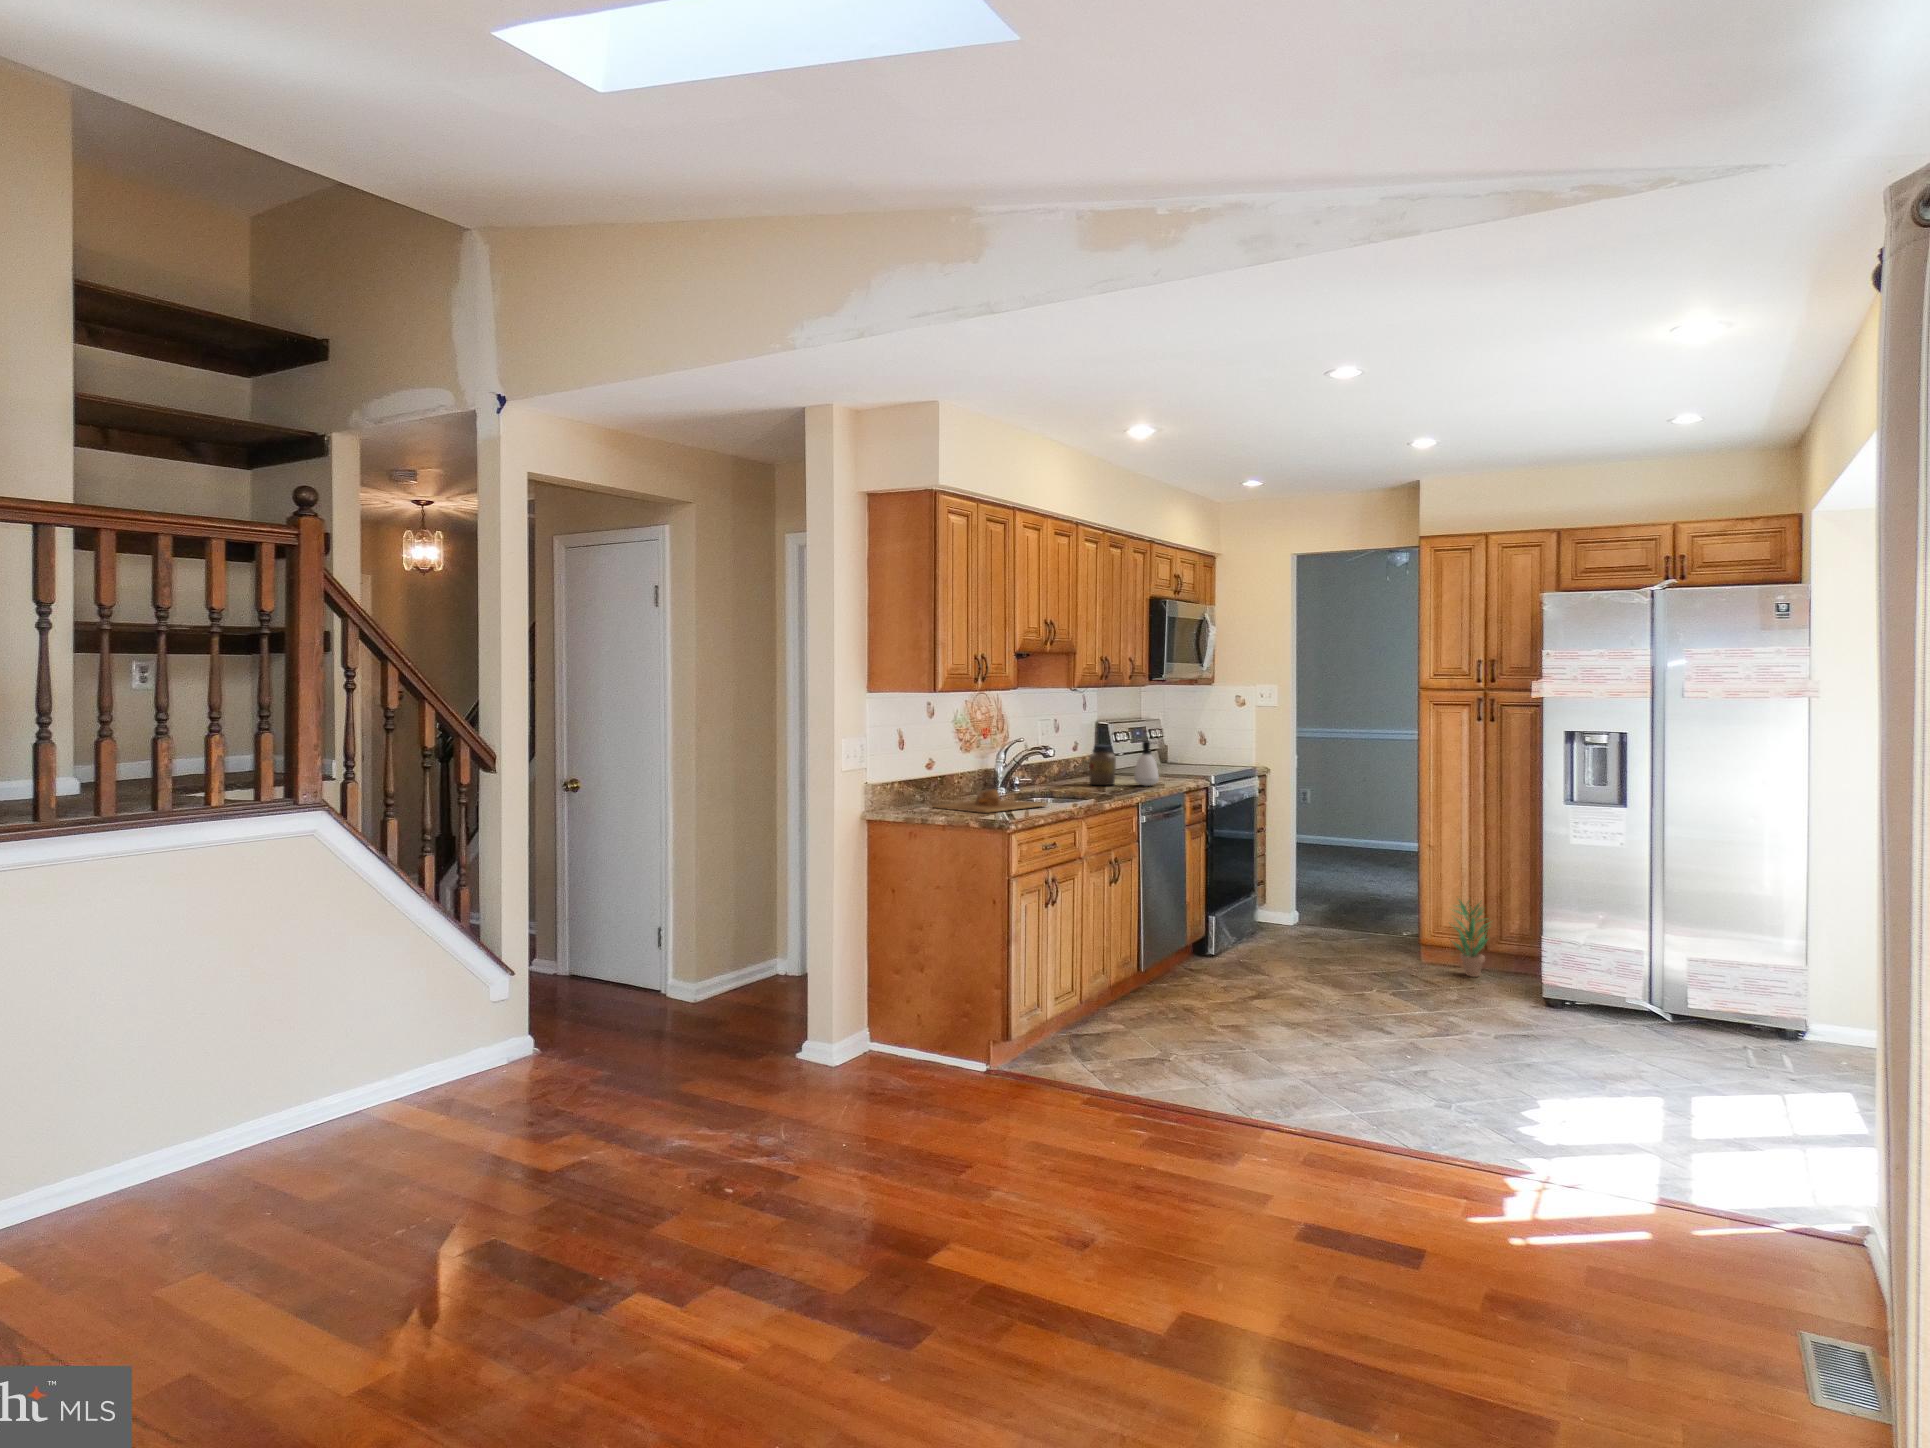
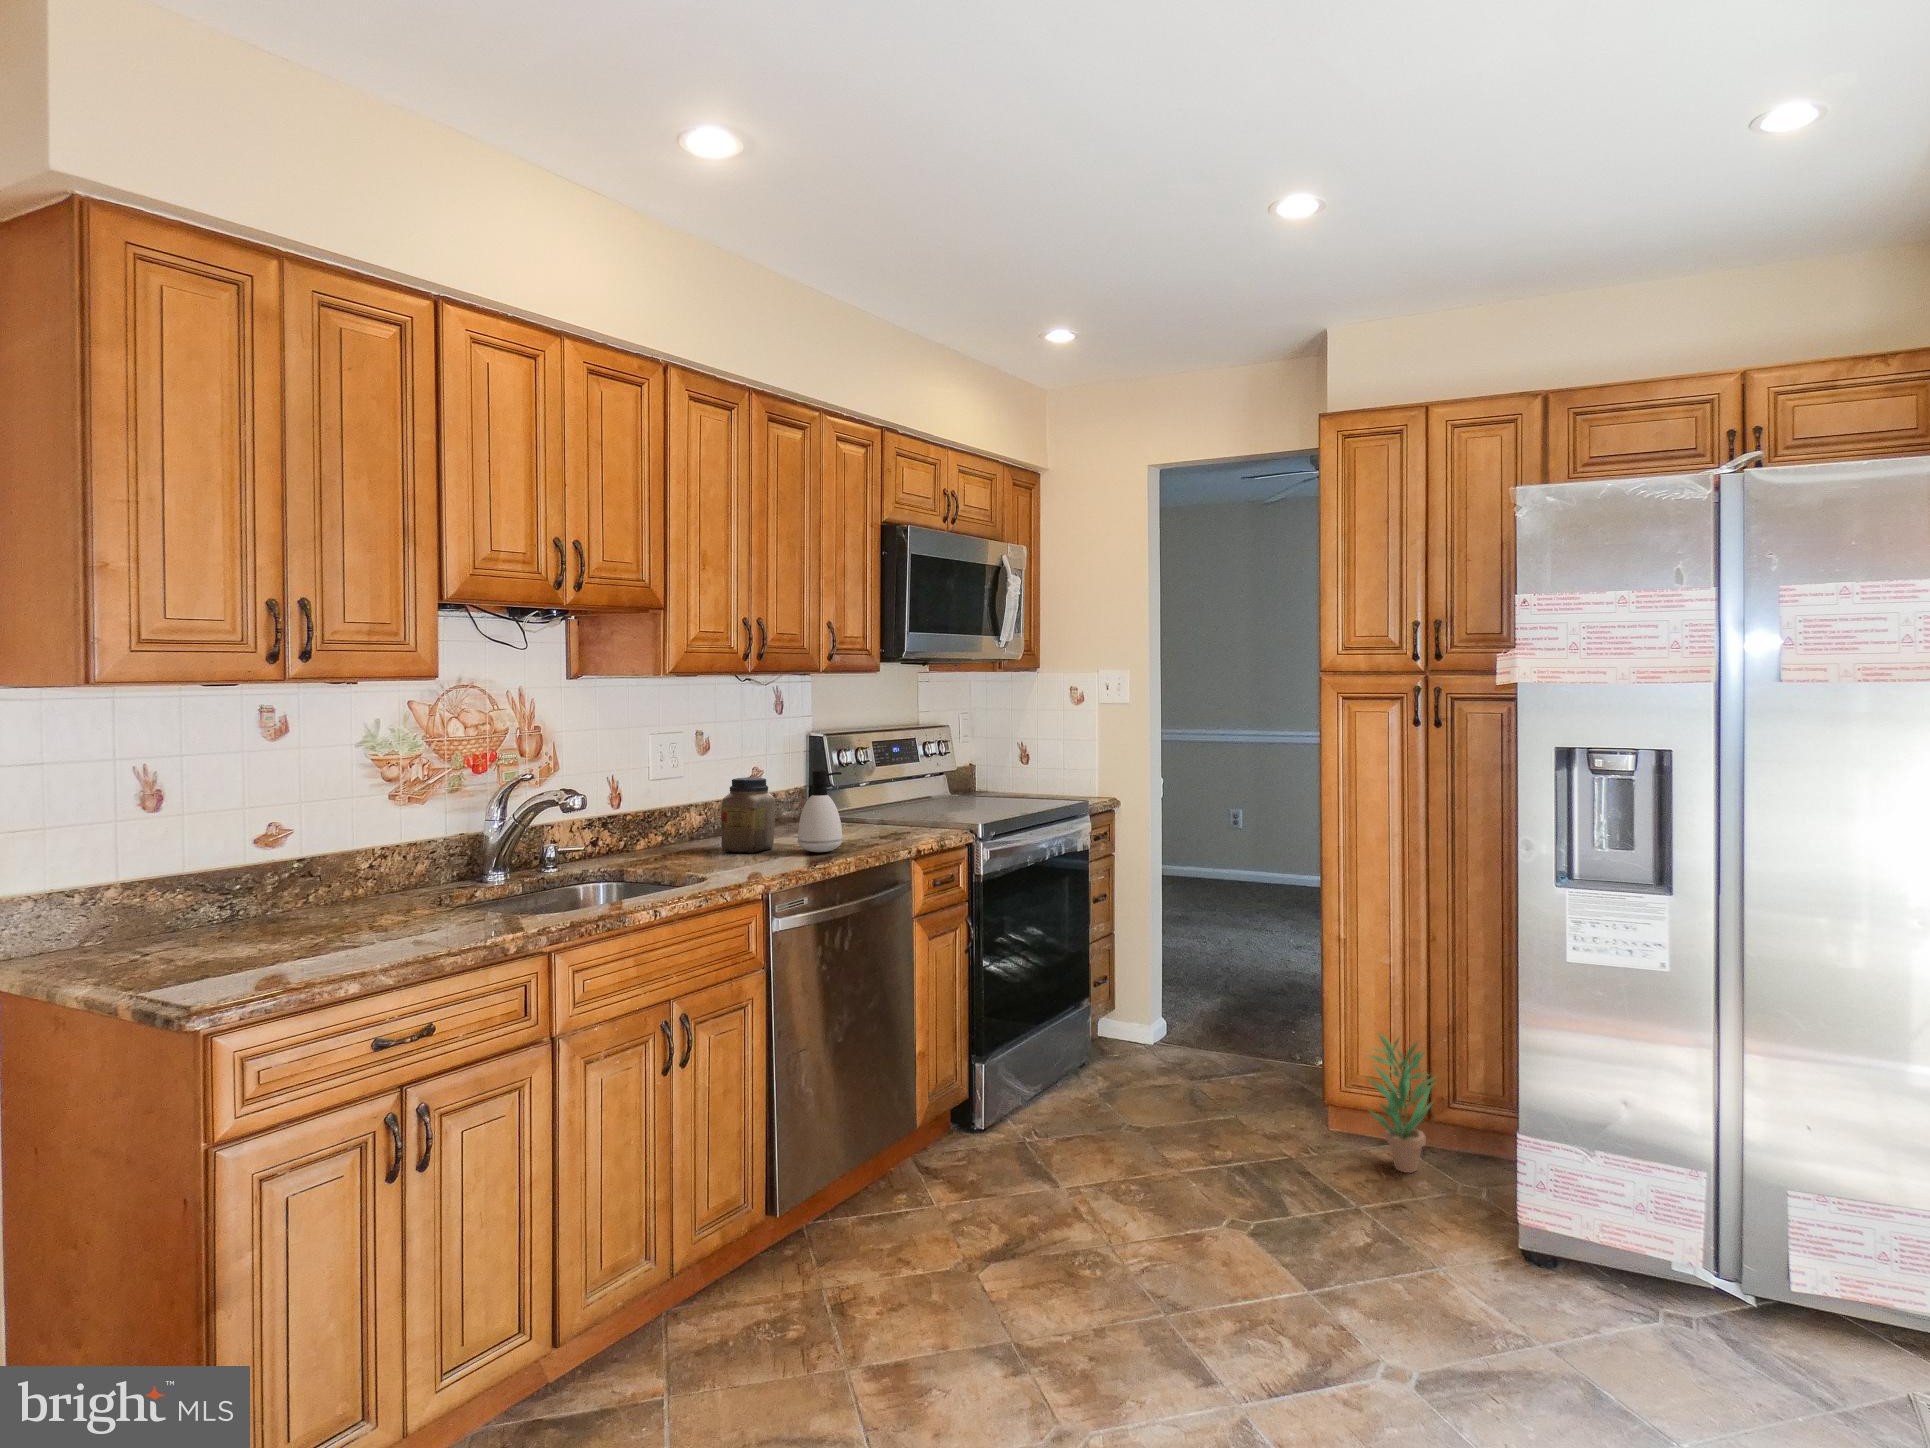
cutting board: present [933,789,1047,813] -> none [154,897,448,974]

